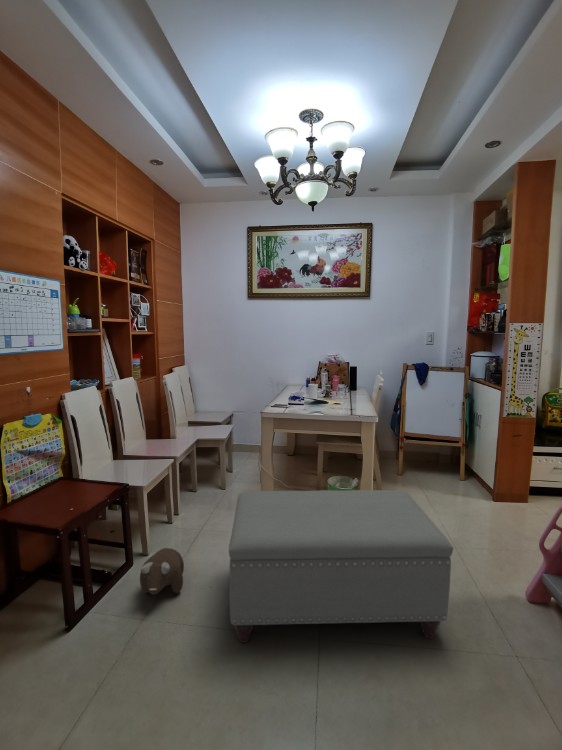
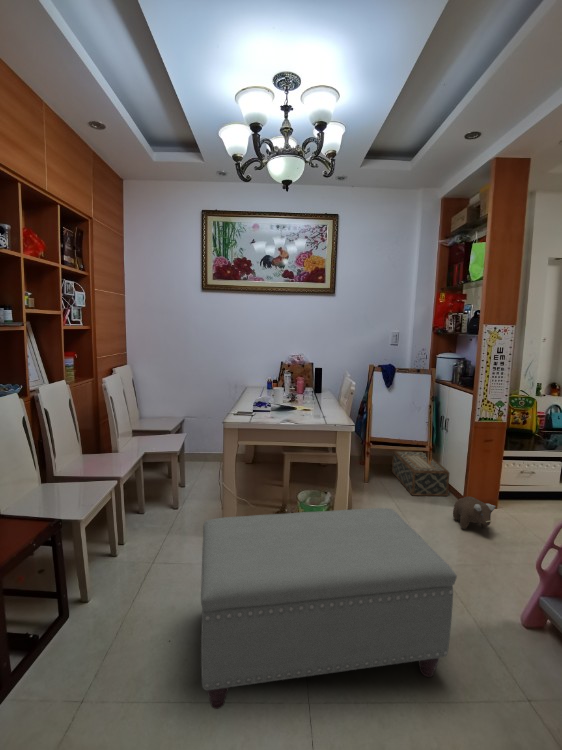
woven basket: none [425,445,480,489] -> present [392,451,449,496]
plush toy: present [140,548,184,595] -> present [453,496,496,529]

